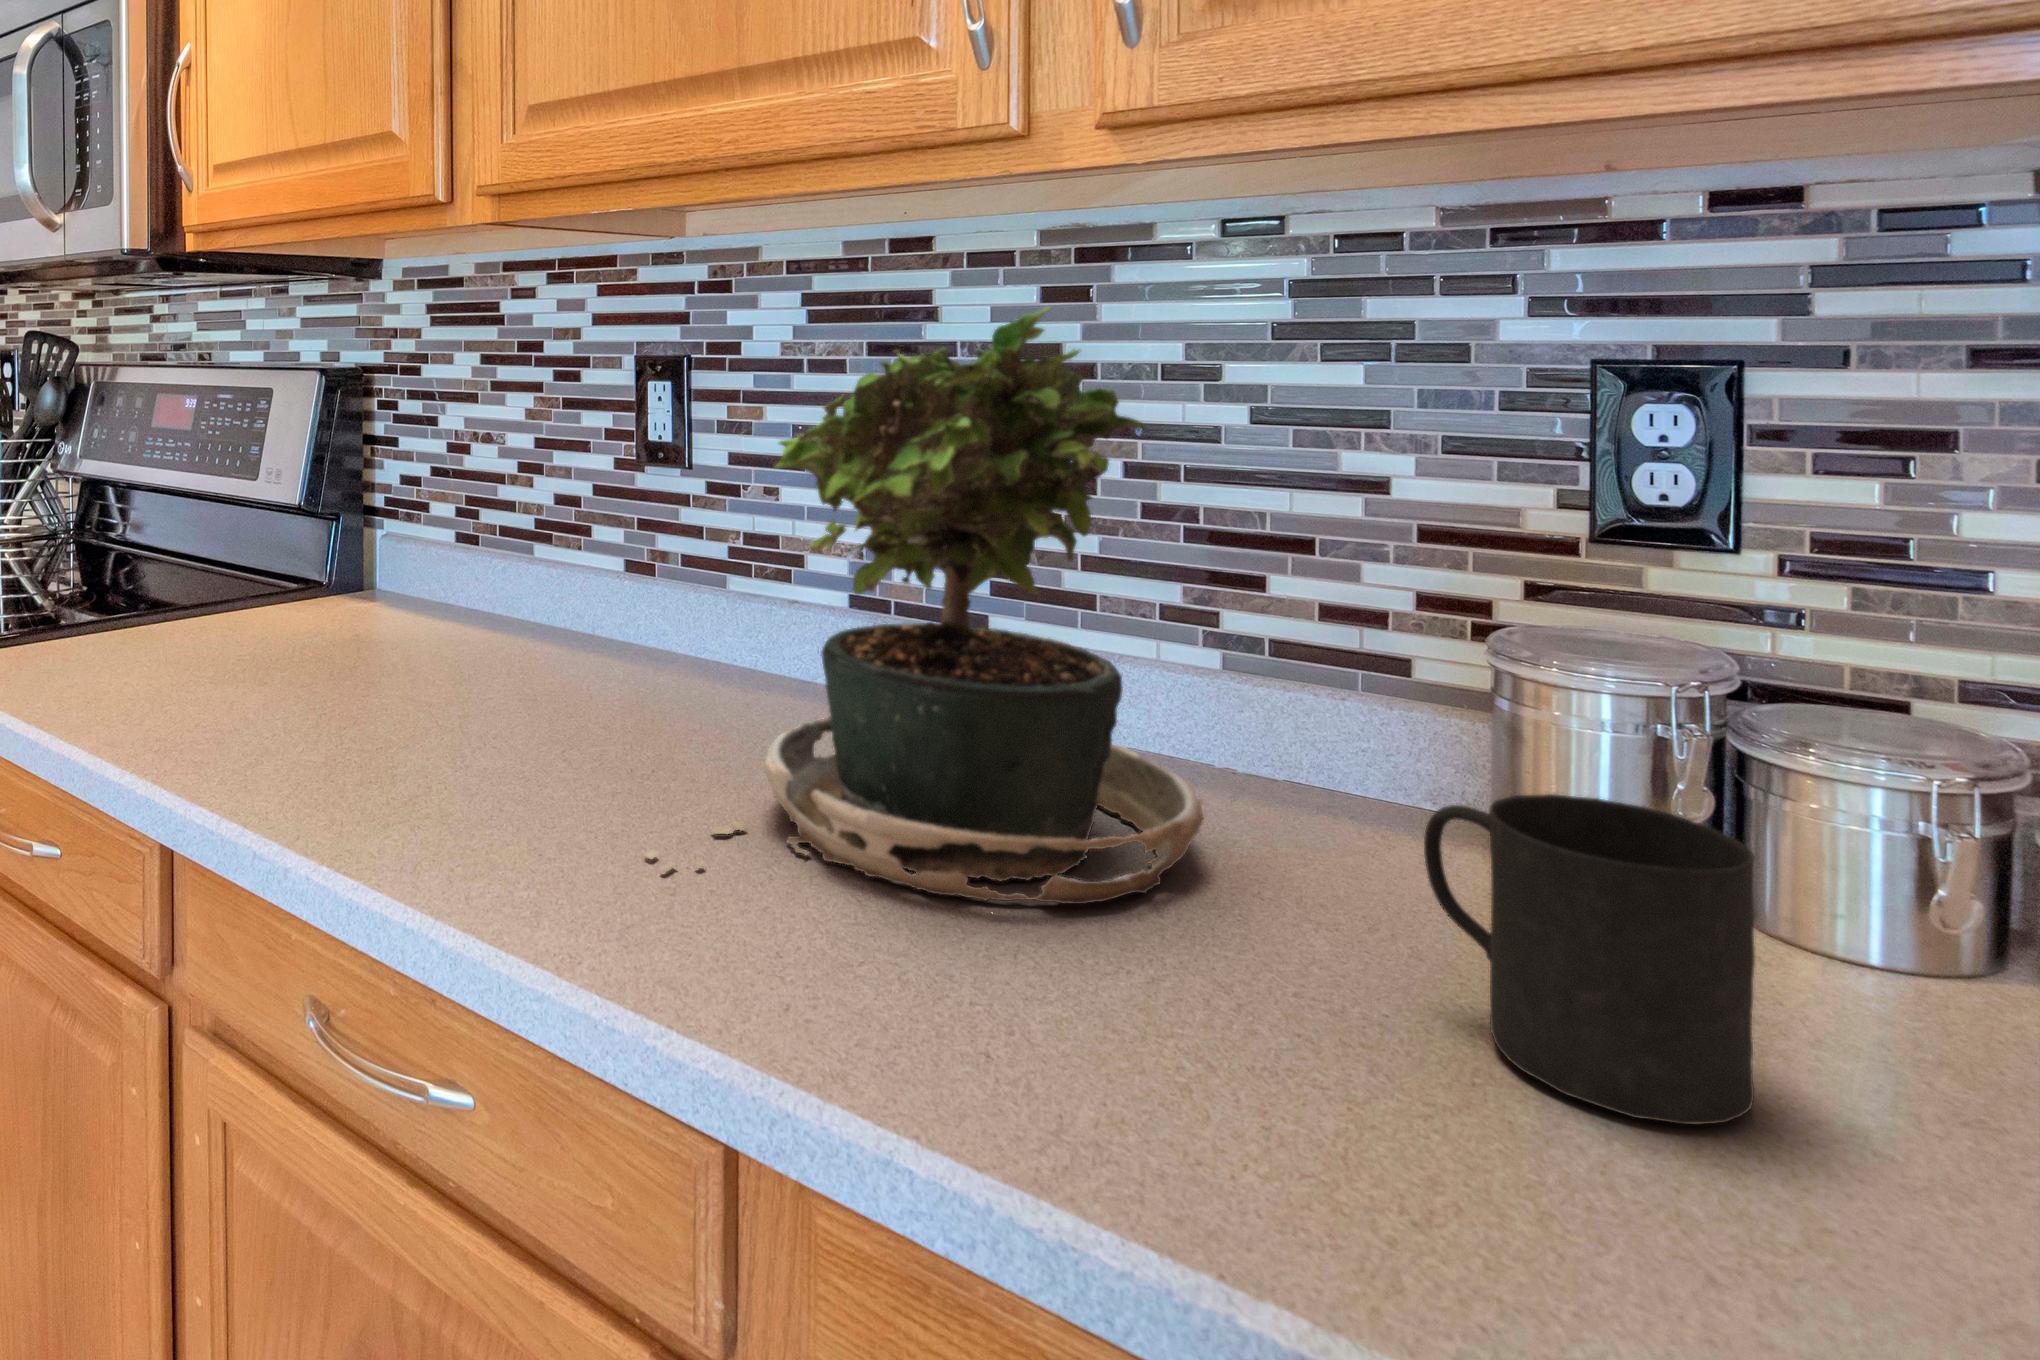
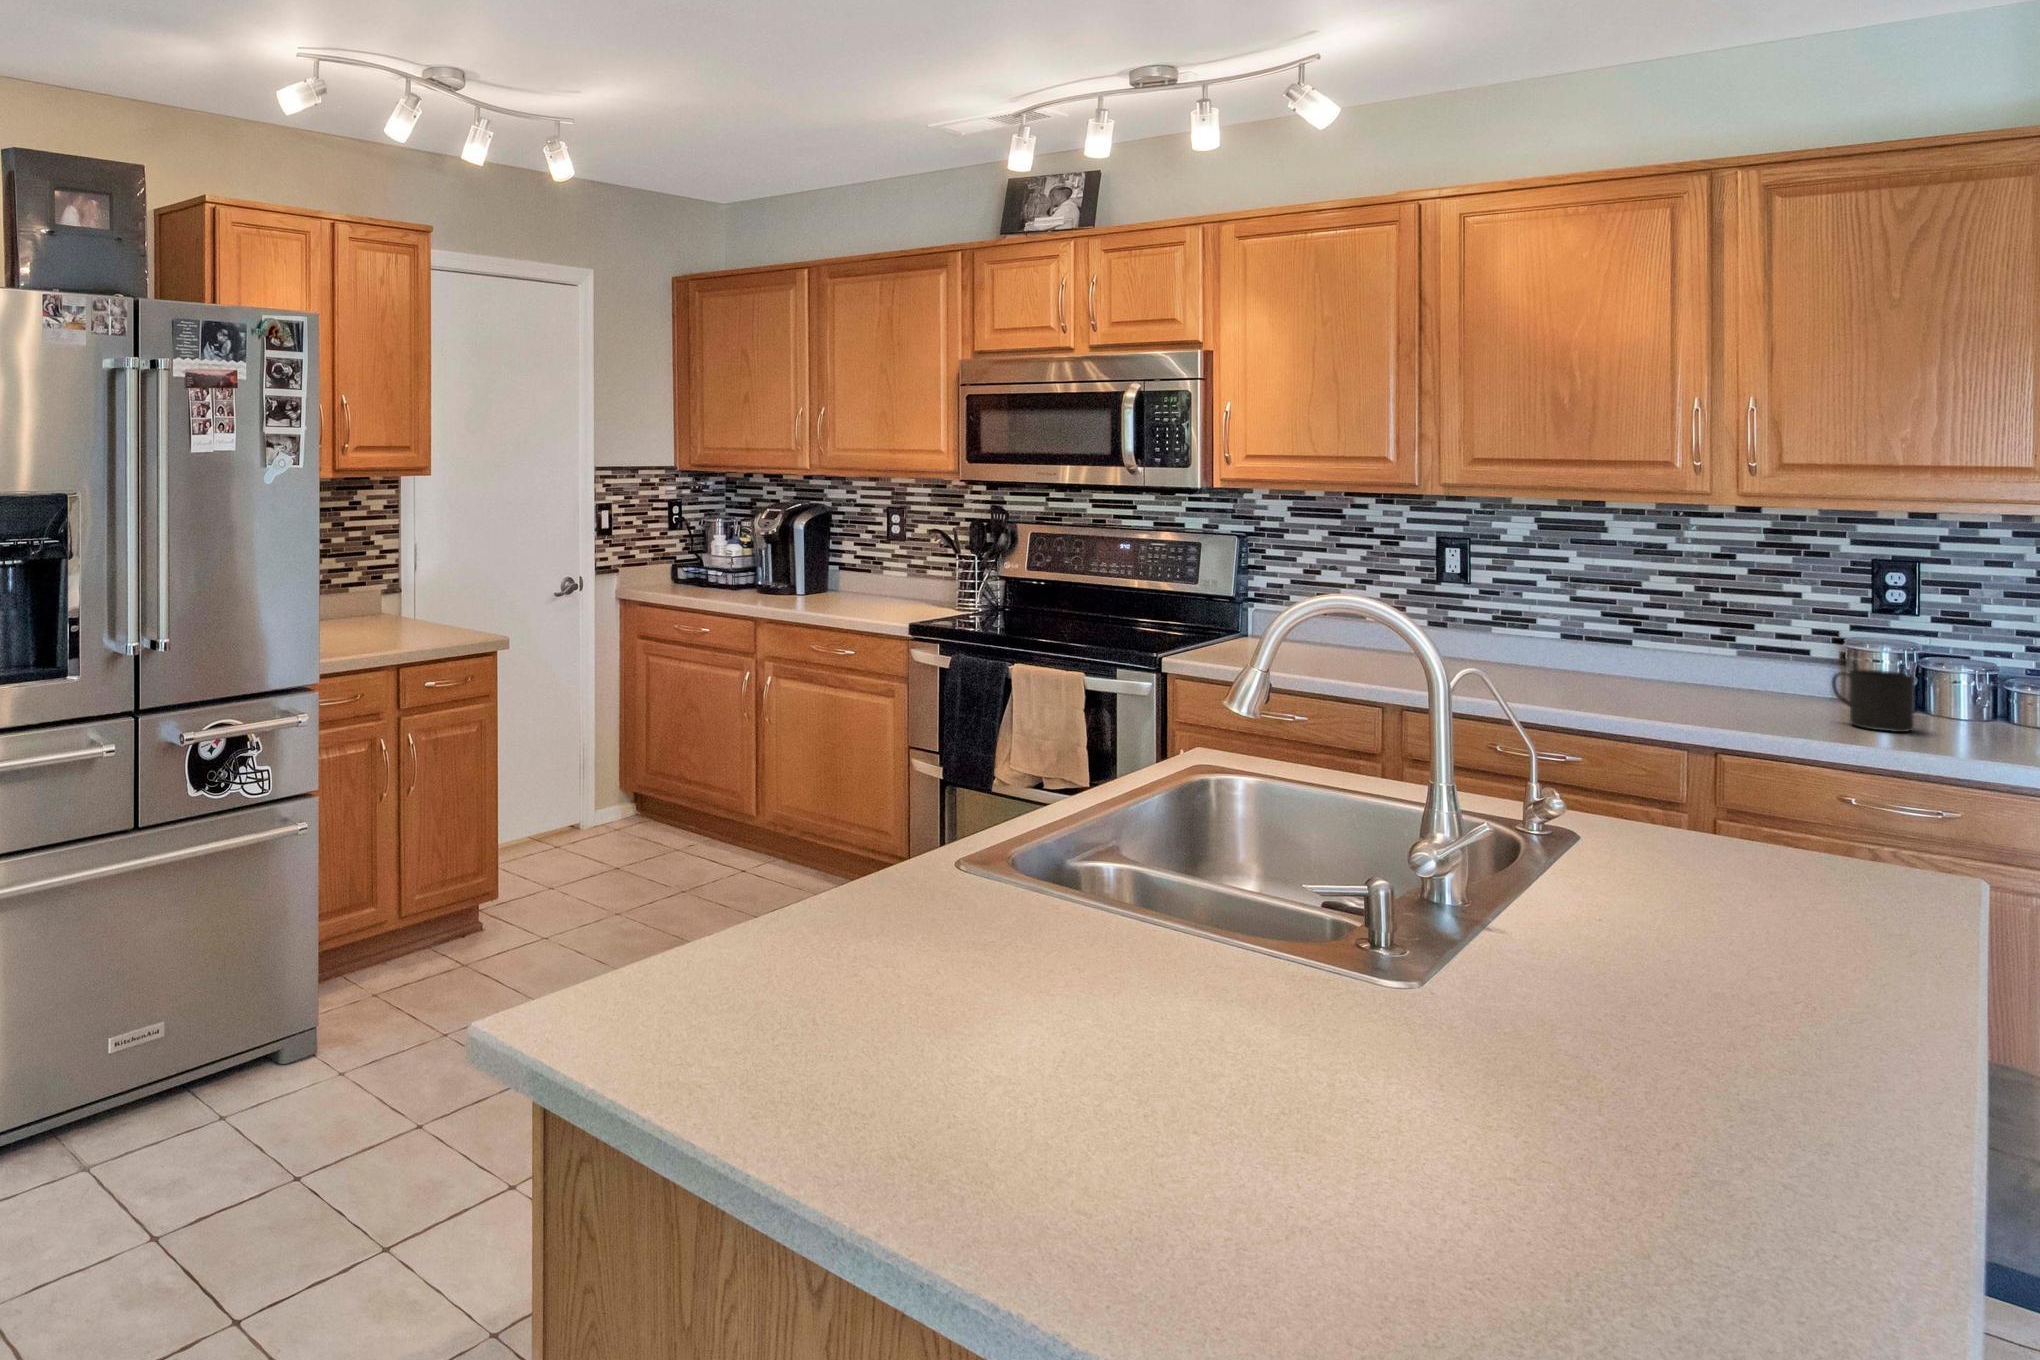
potted plant: present [645,307,1204,904] -> none [1576,543,1755,709]

